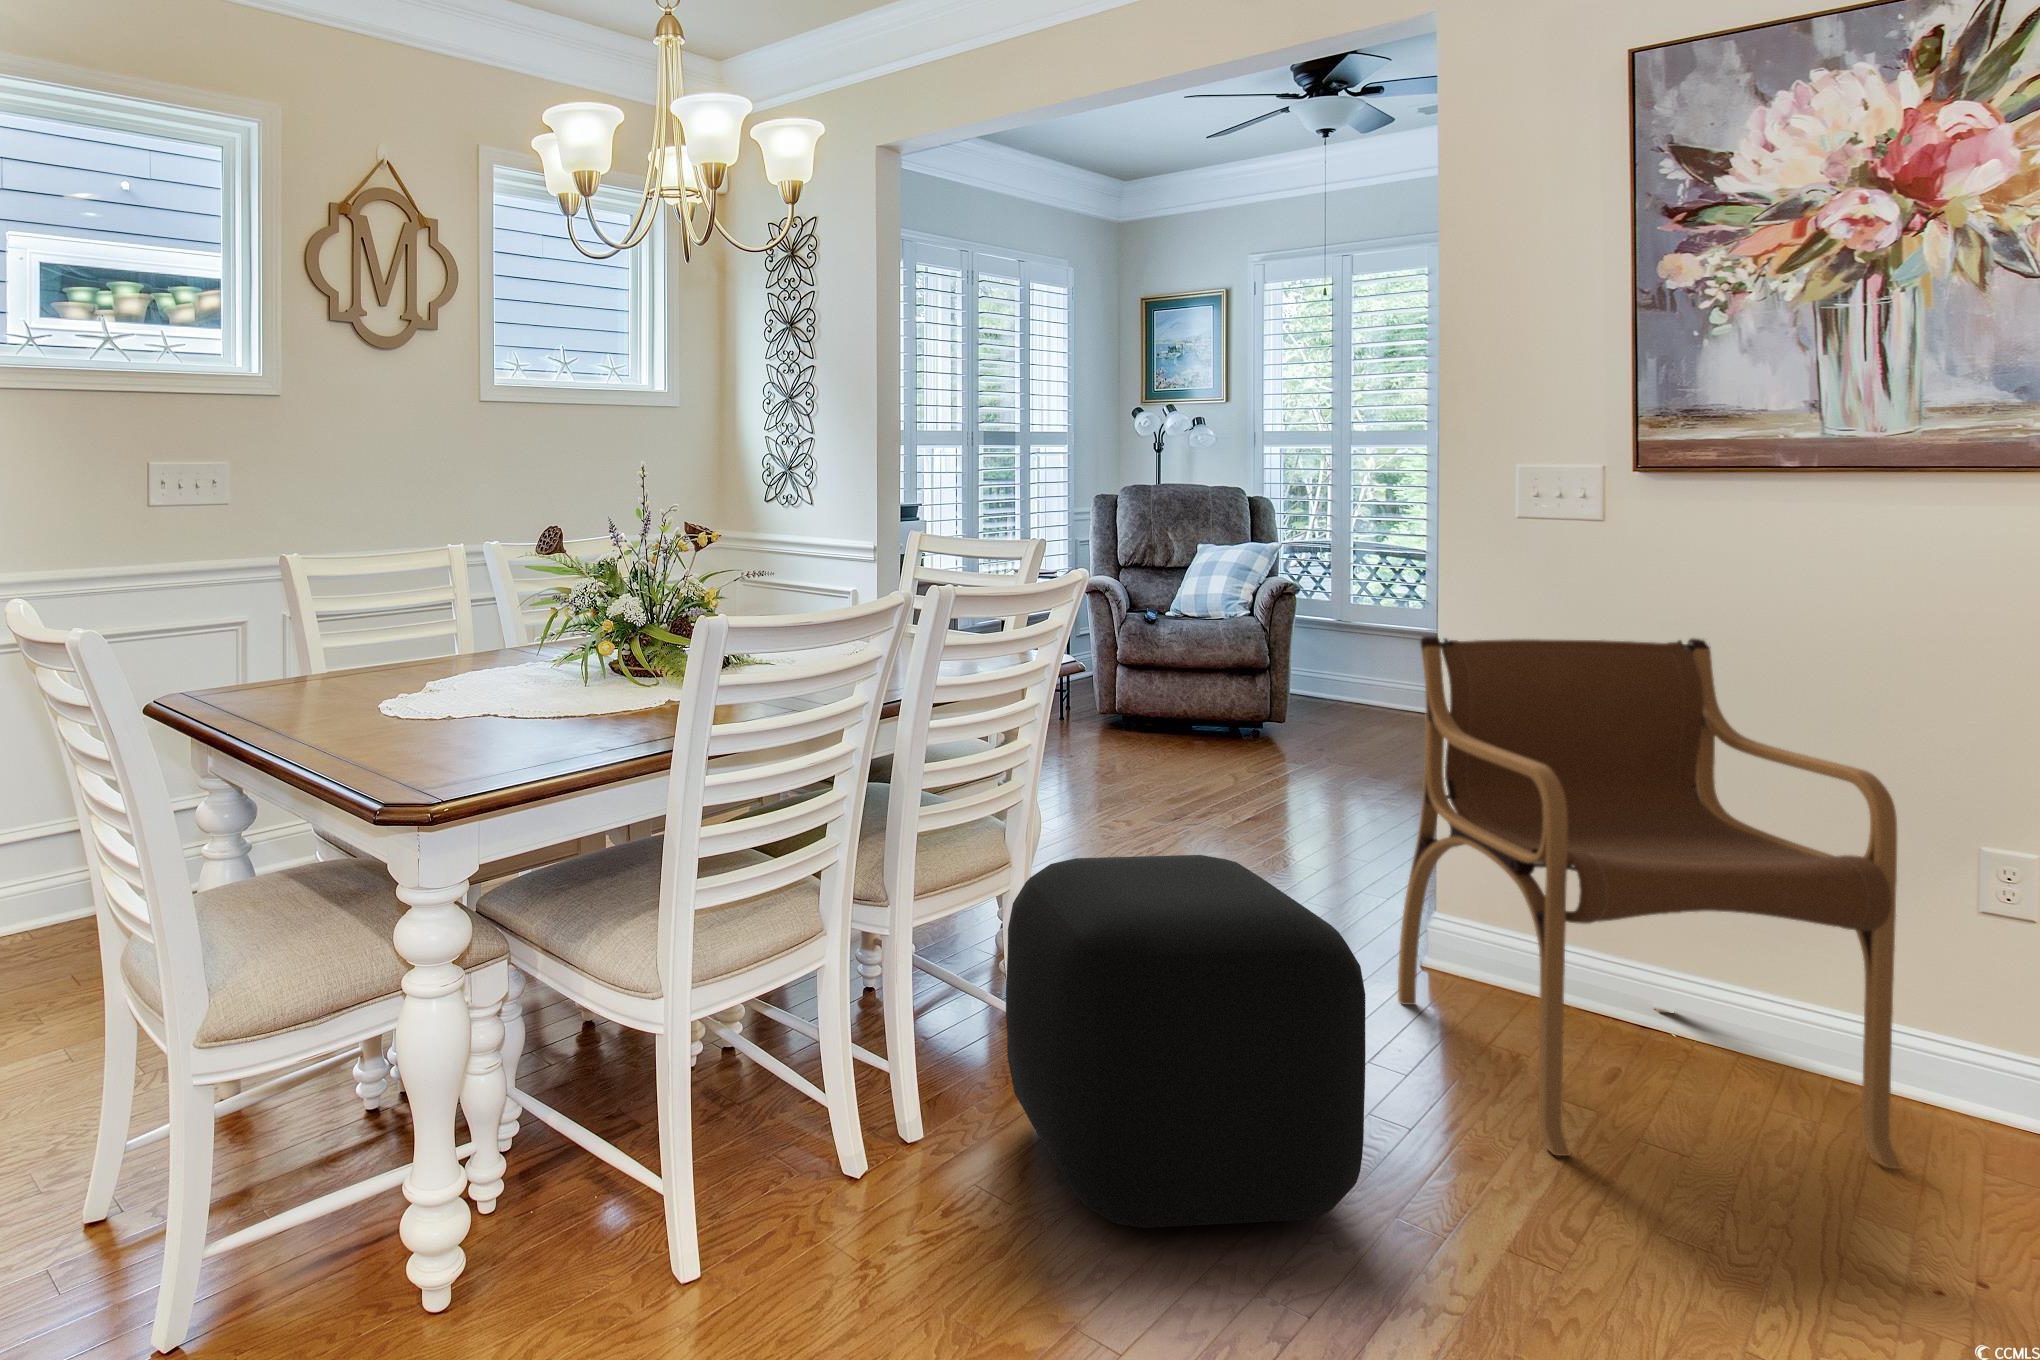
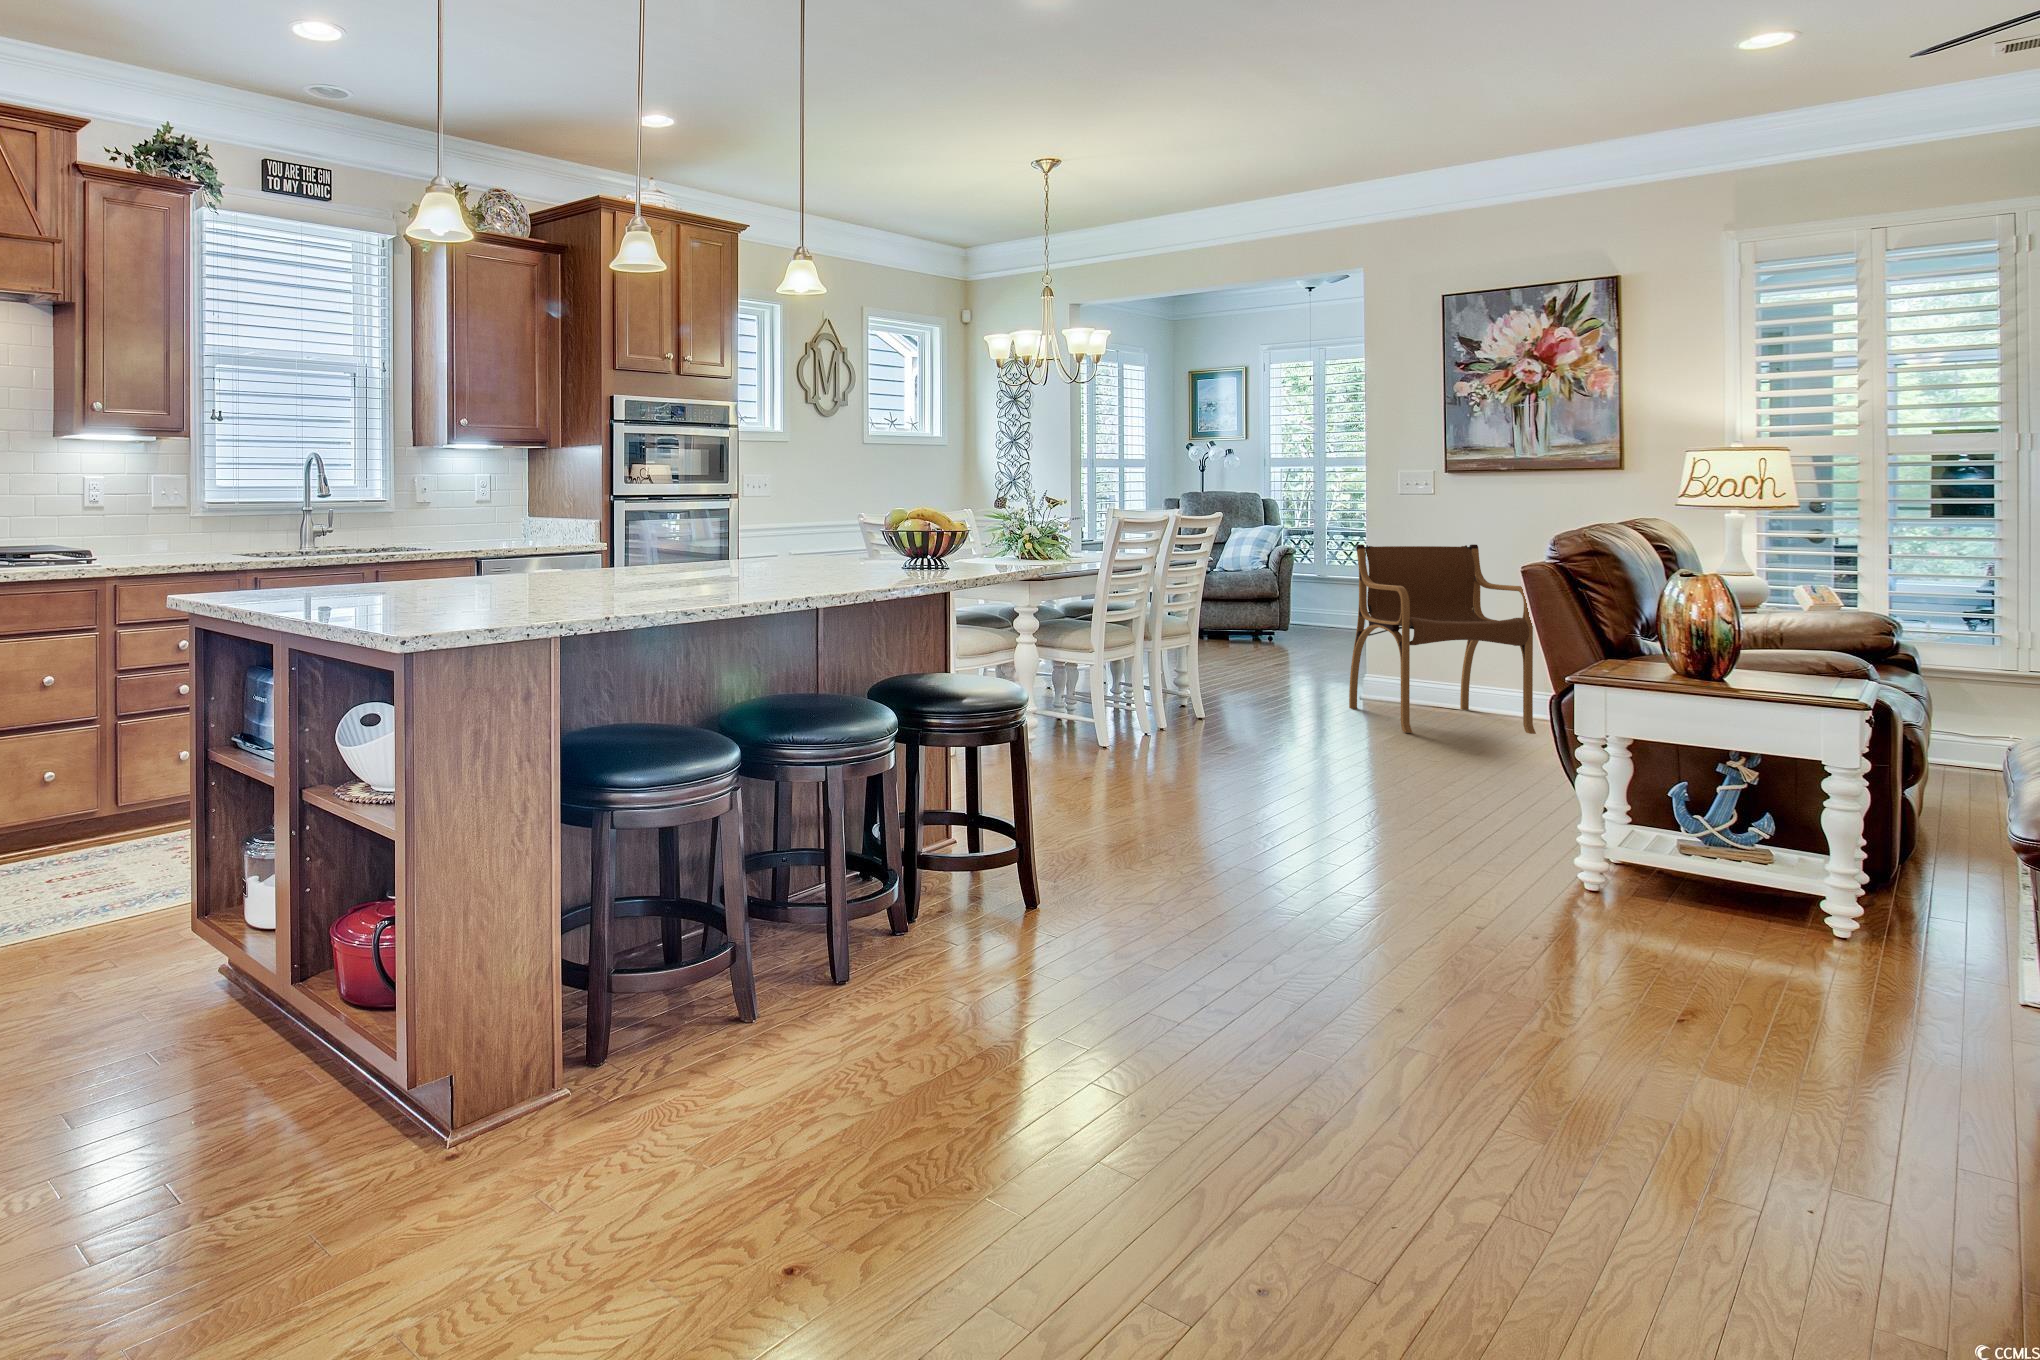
ottoman: present [1006,855,1366,1228] -> none [1194,622,1333,742]

